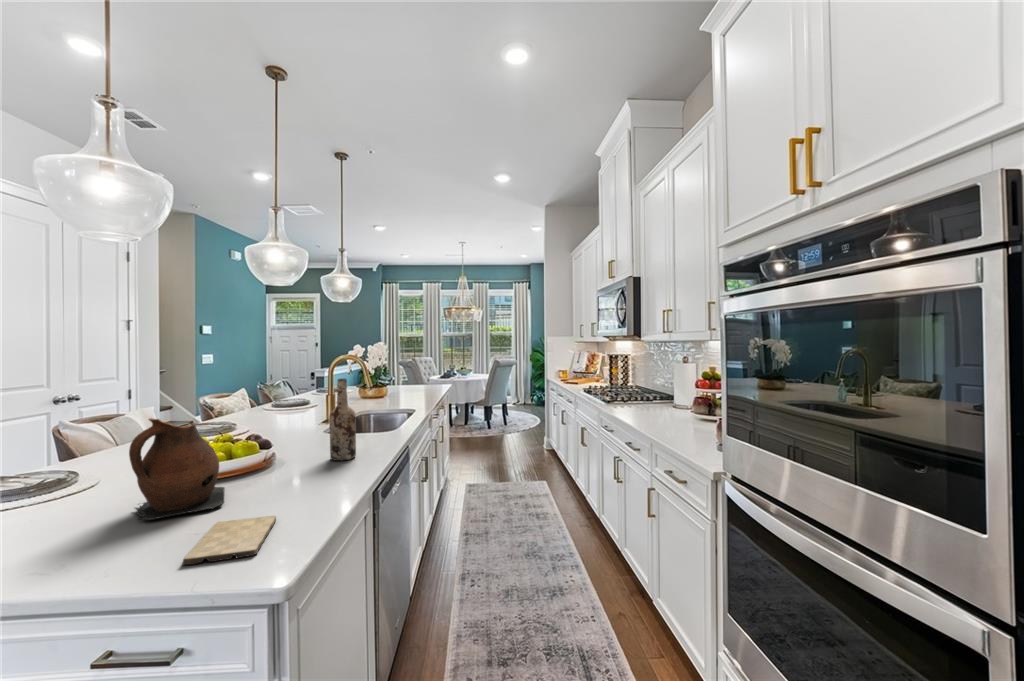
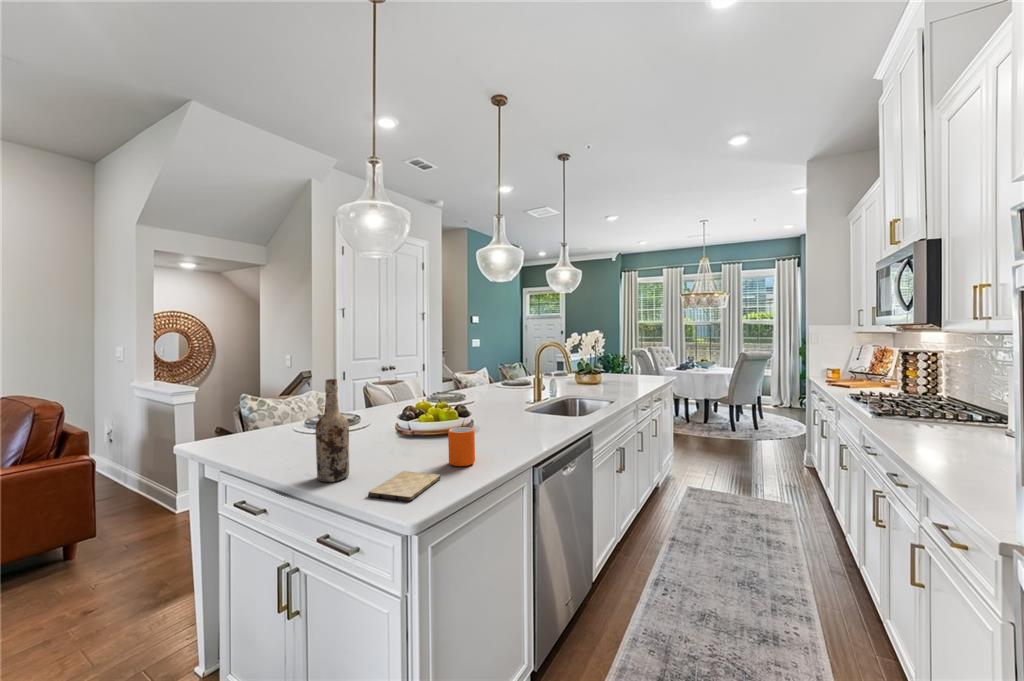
wine bottle: present [329,379,356,461] -> present [316,379,349,482]
ceramic pitcher: present [129,418,224,520] -> none [362,387,426,462]
mug: none [272,454,308,502] -> present [448,427,475,466]

